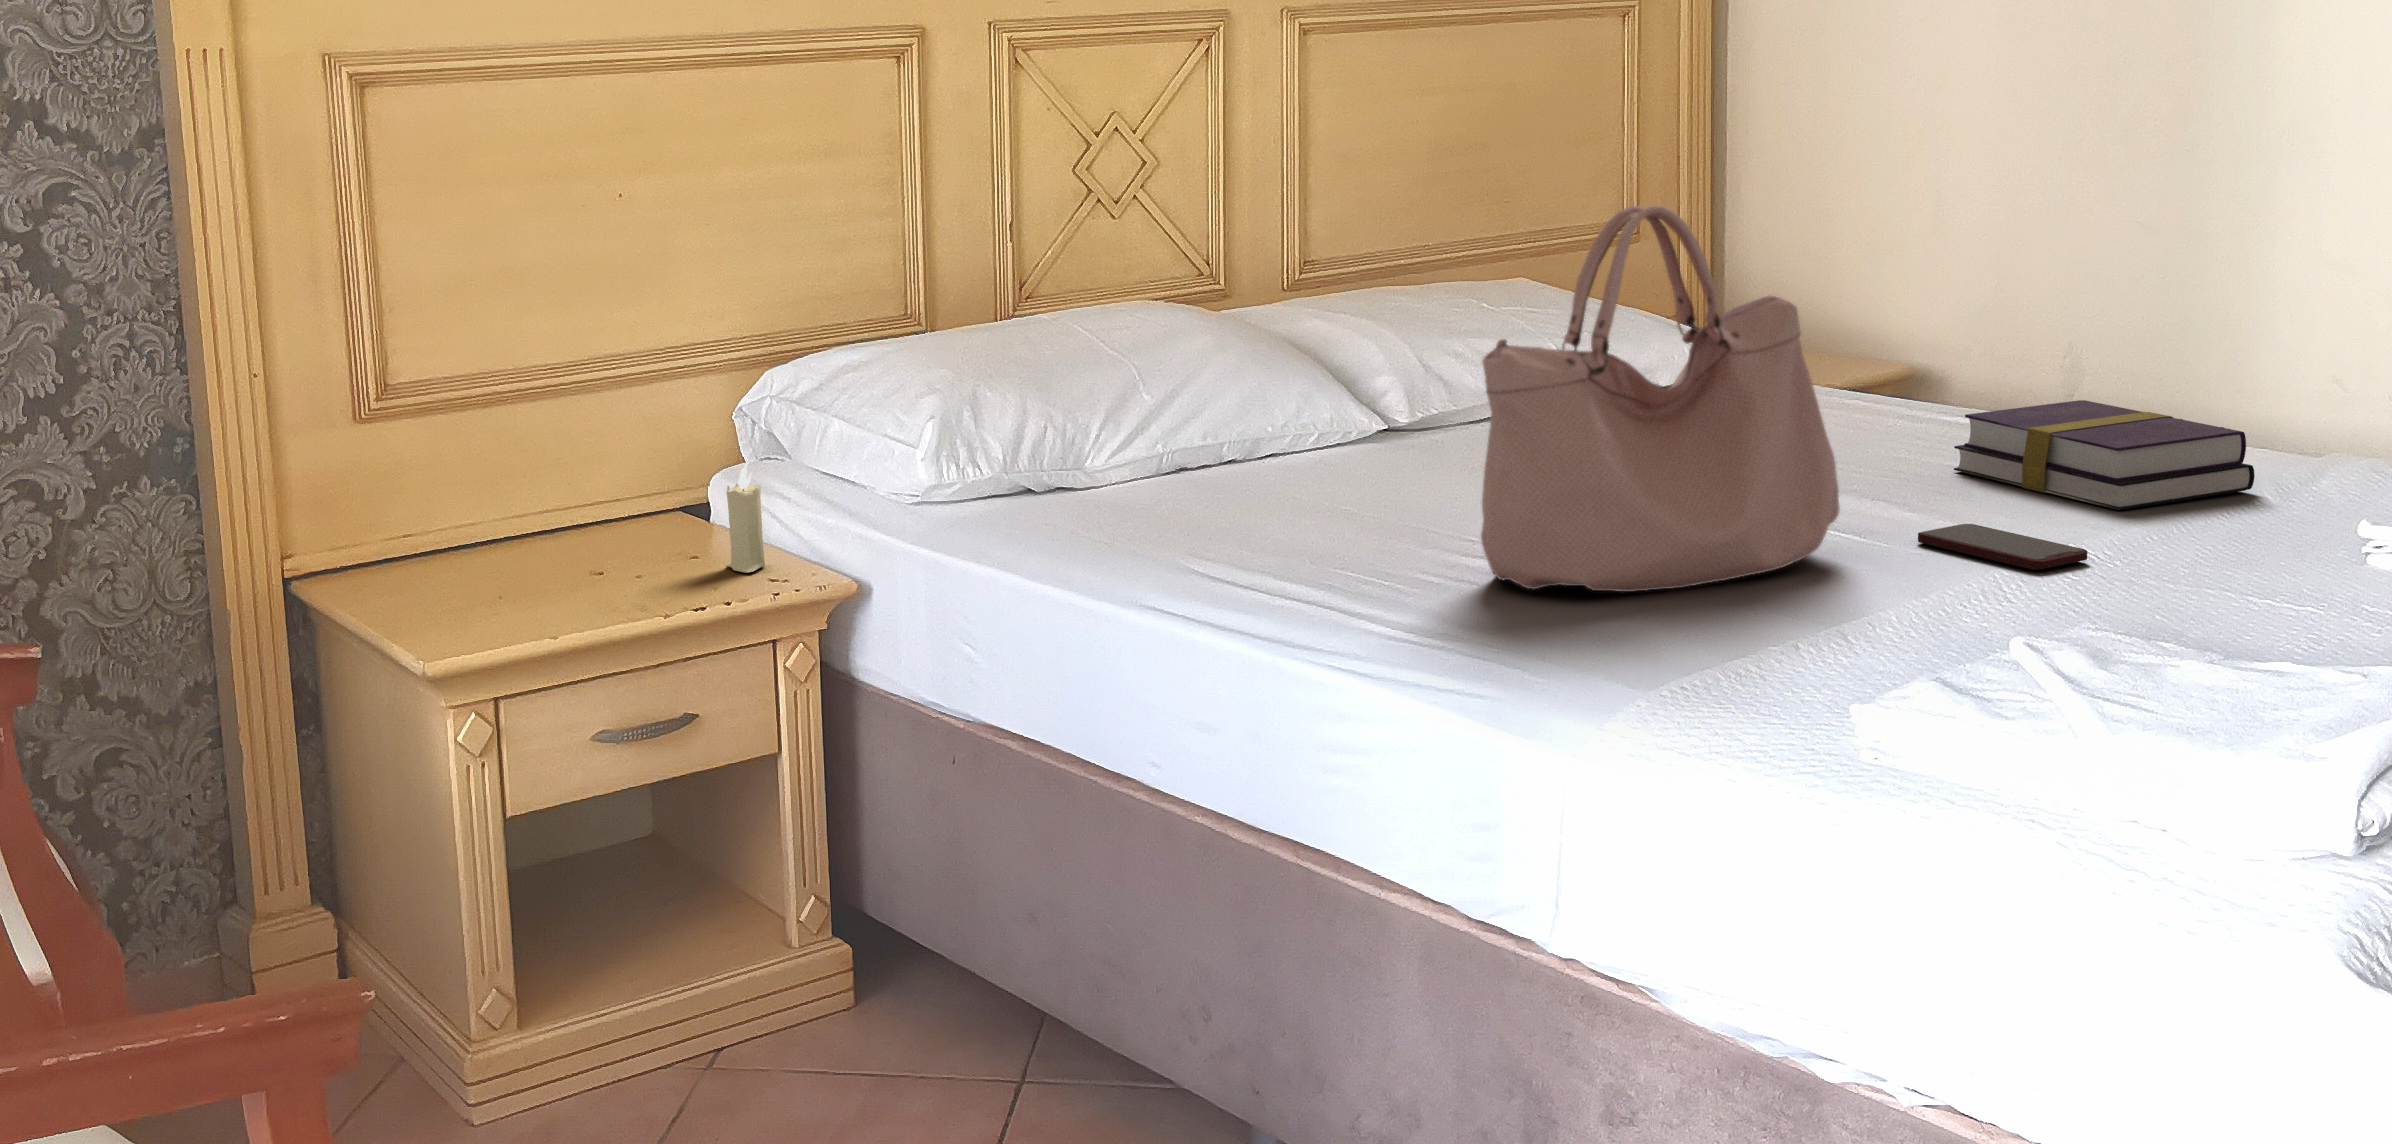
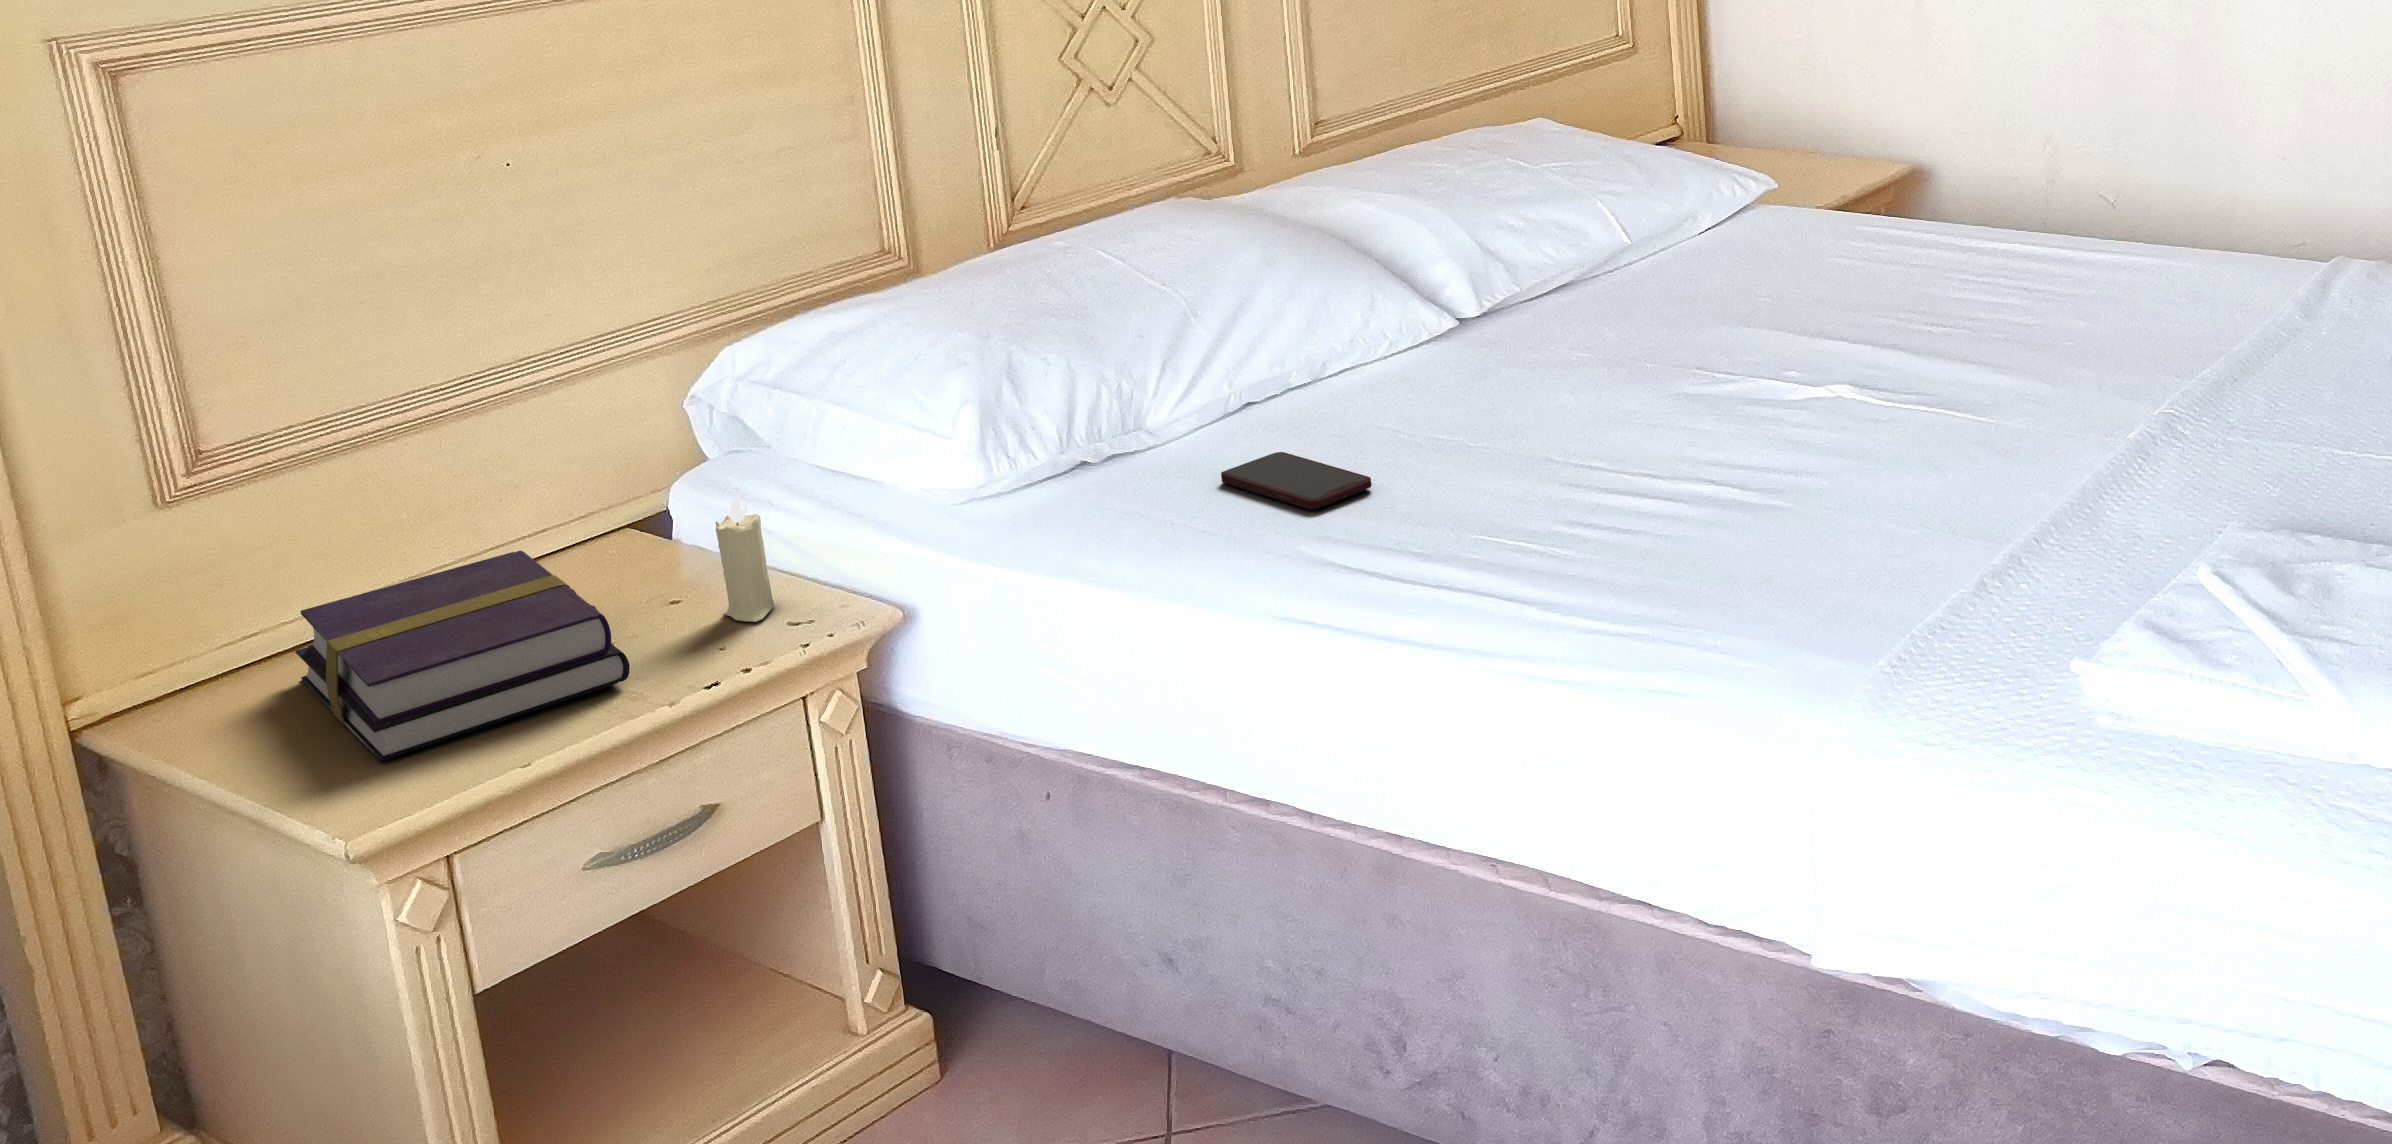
handbag: present [1481,206,1840,592] -> none [1635,135,1973,546]
book: present [1954,400,2255,510] -> present [295,551,630,761]
smartphone: present [1918,524,2087,570] -> present [1221,452,1372,509]

